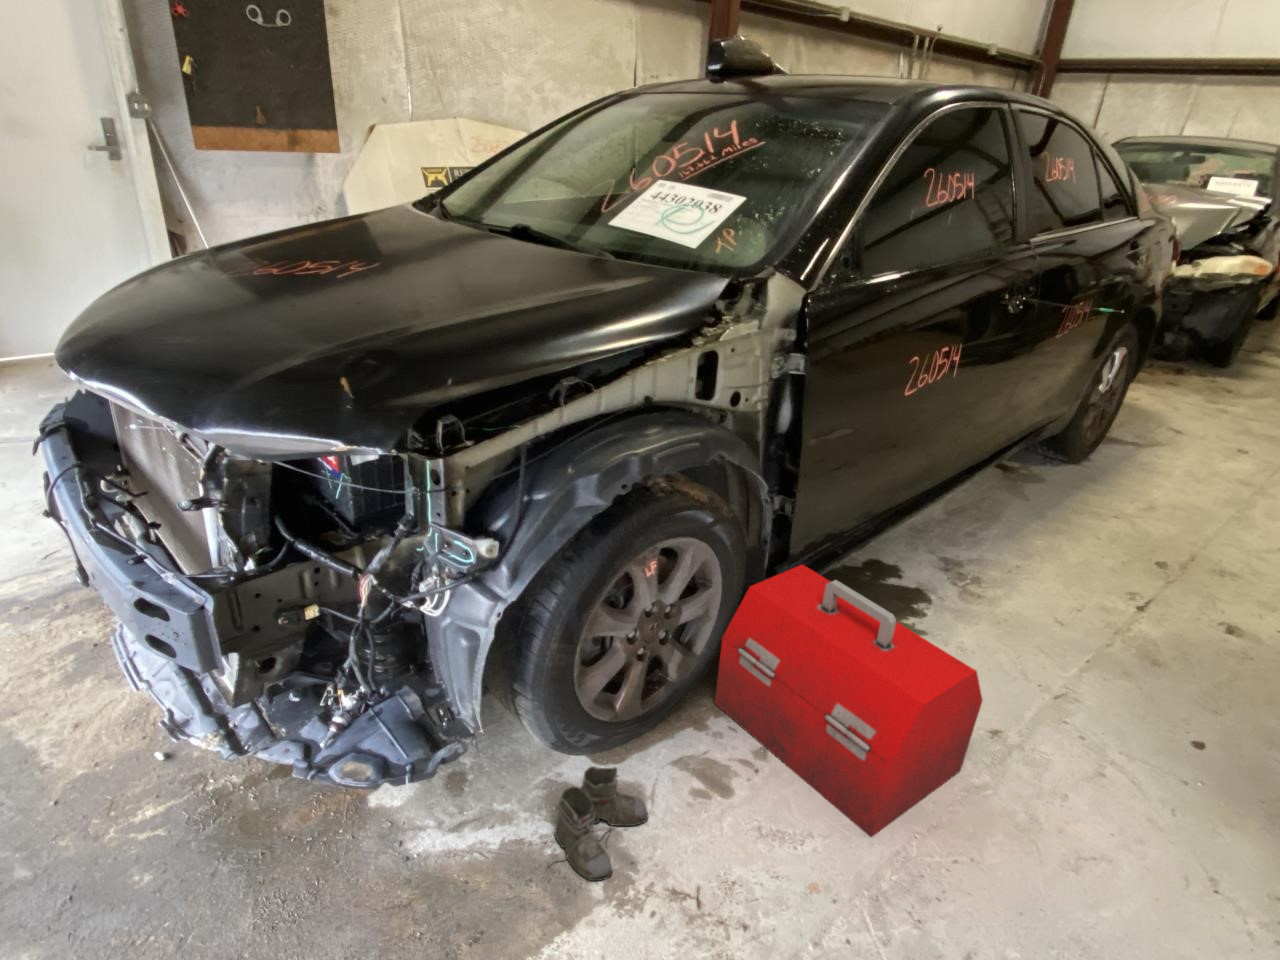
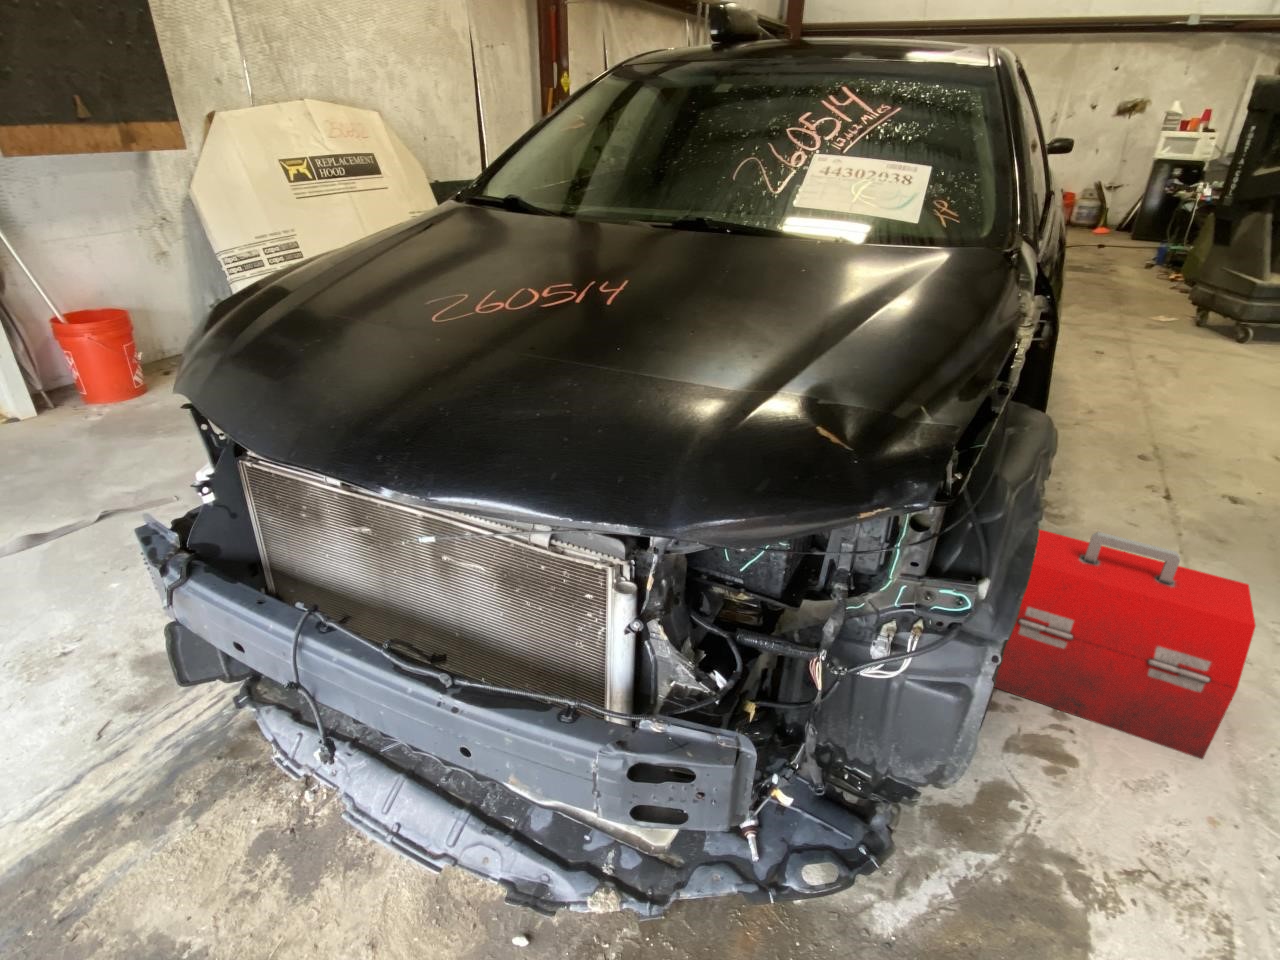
boots: present [554,766,648,881] -> none [977,771,1070,897]

